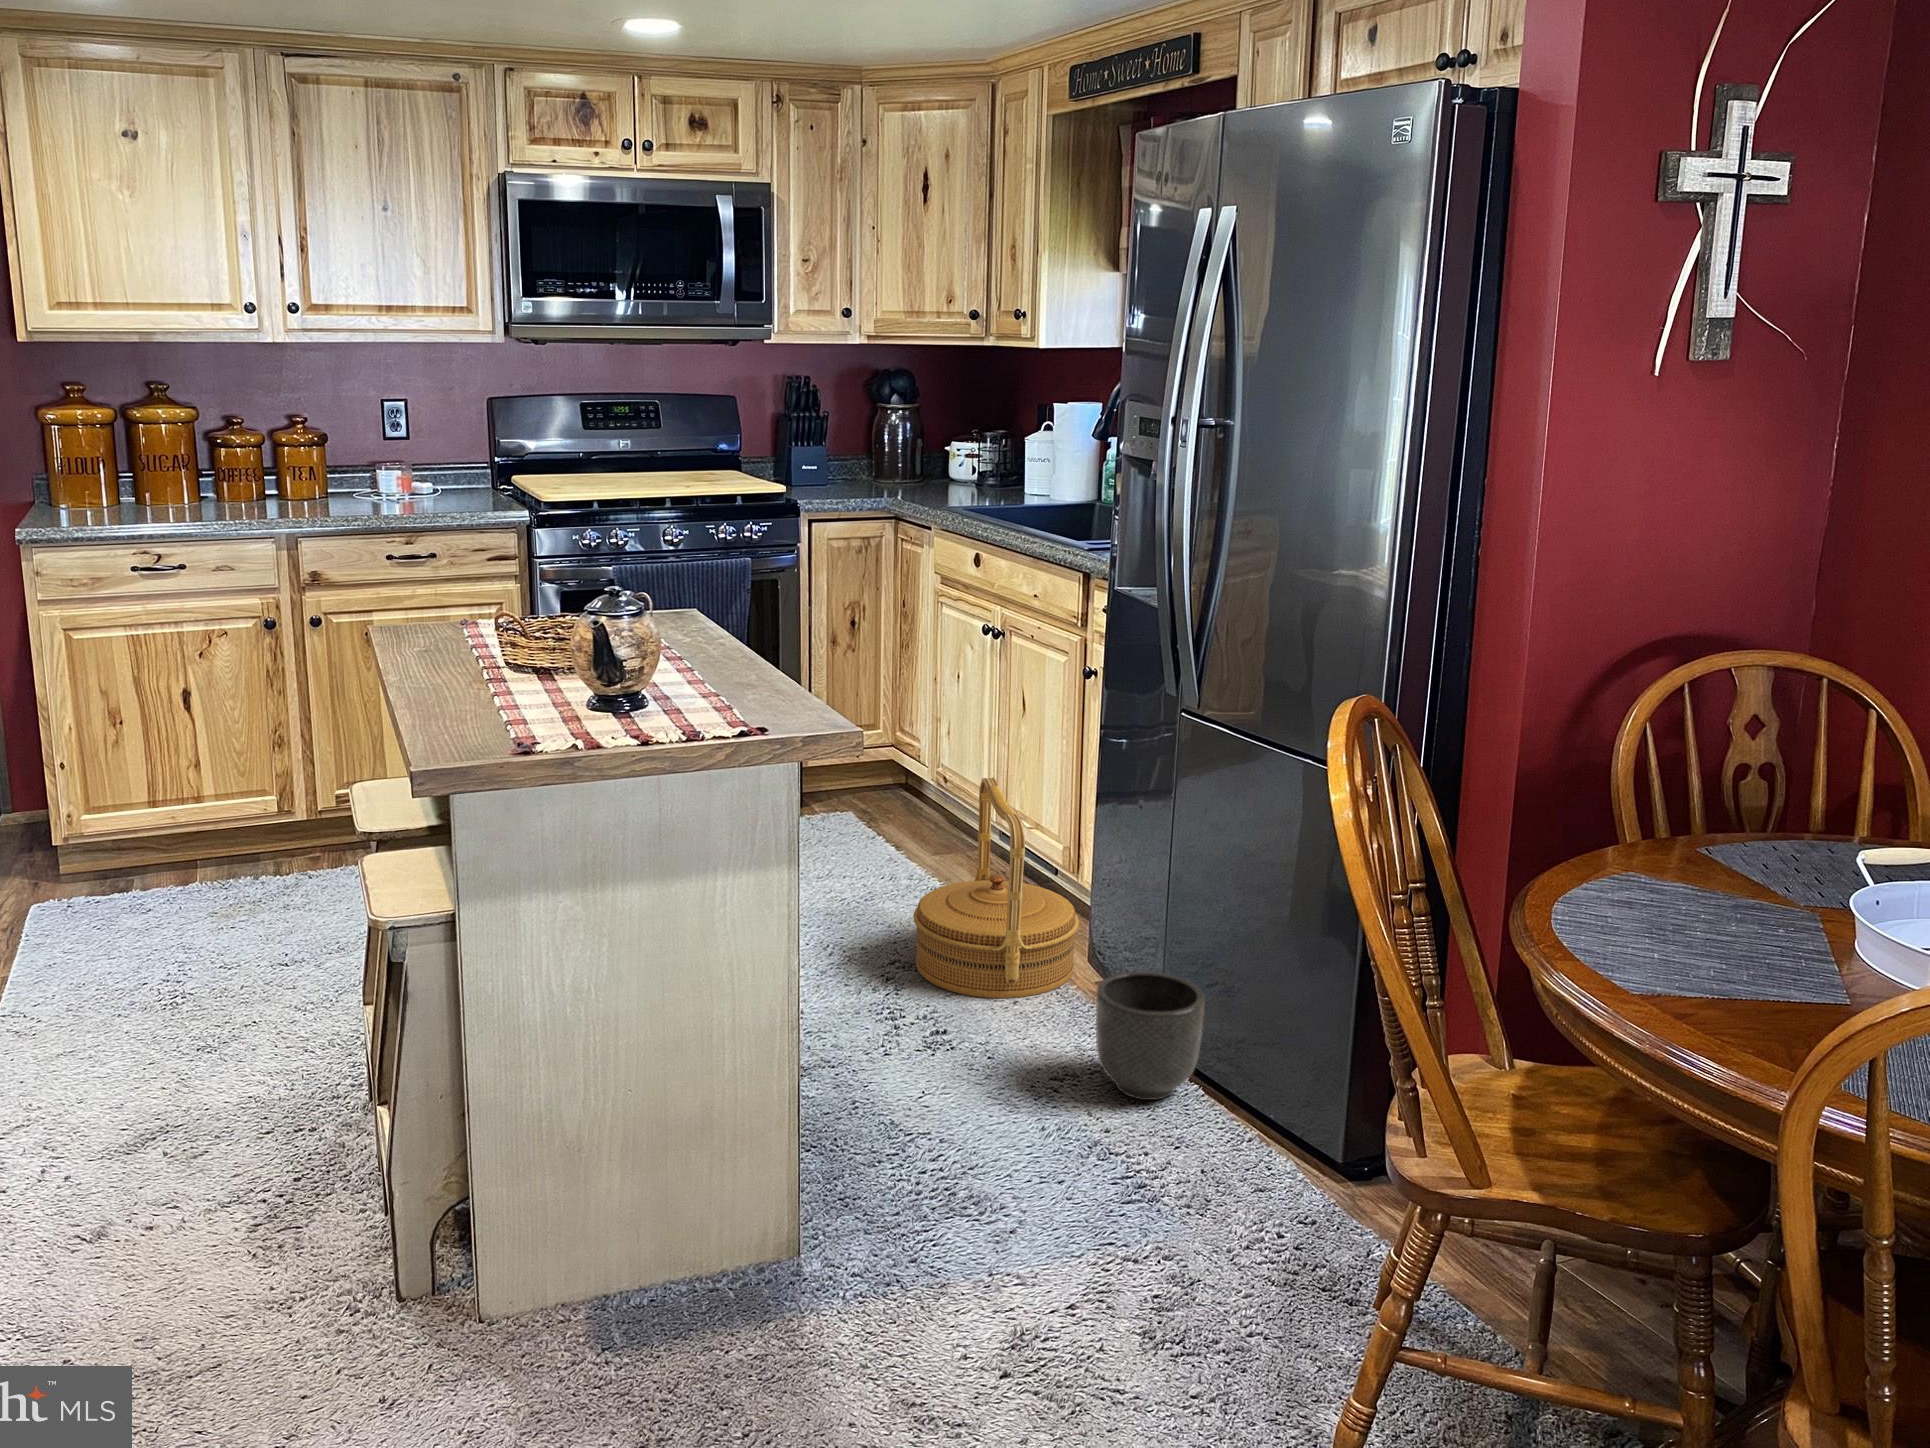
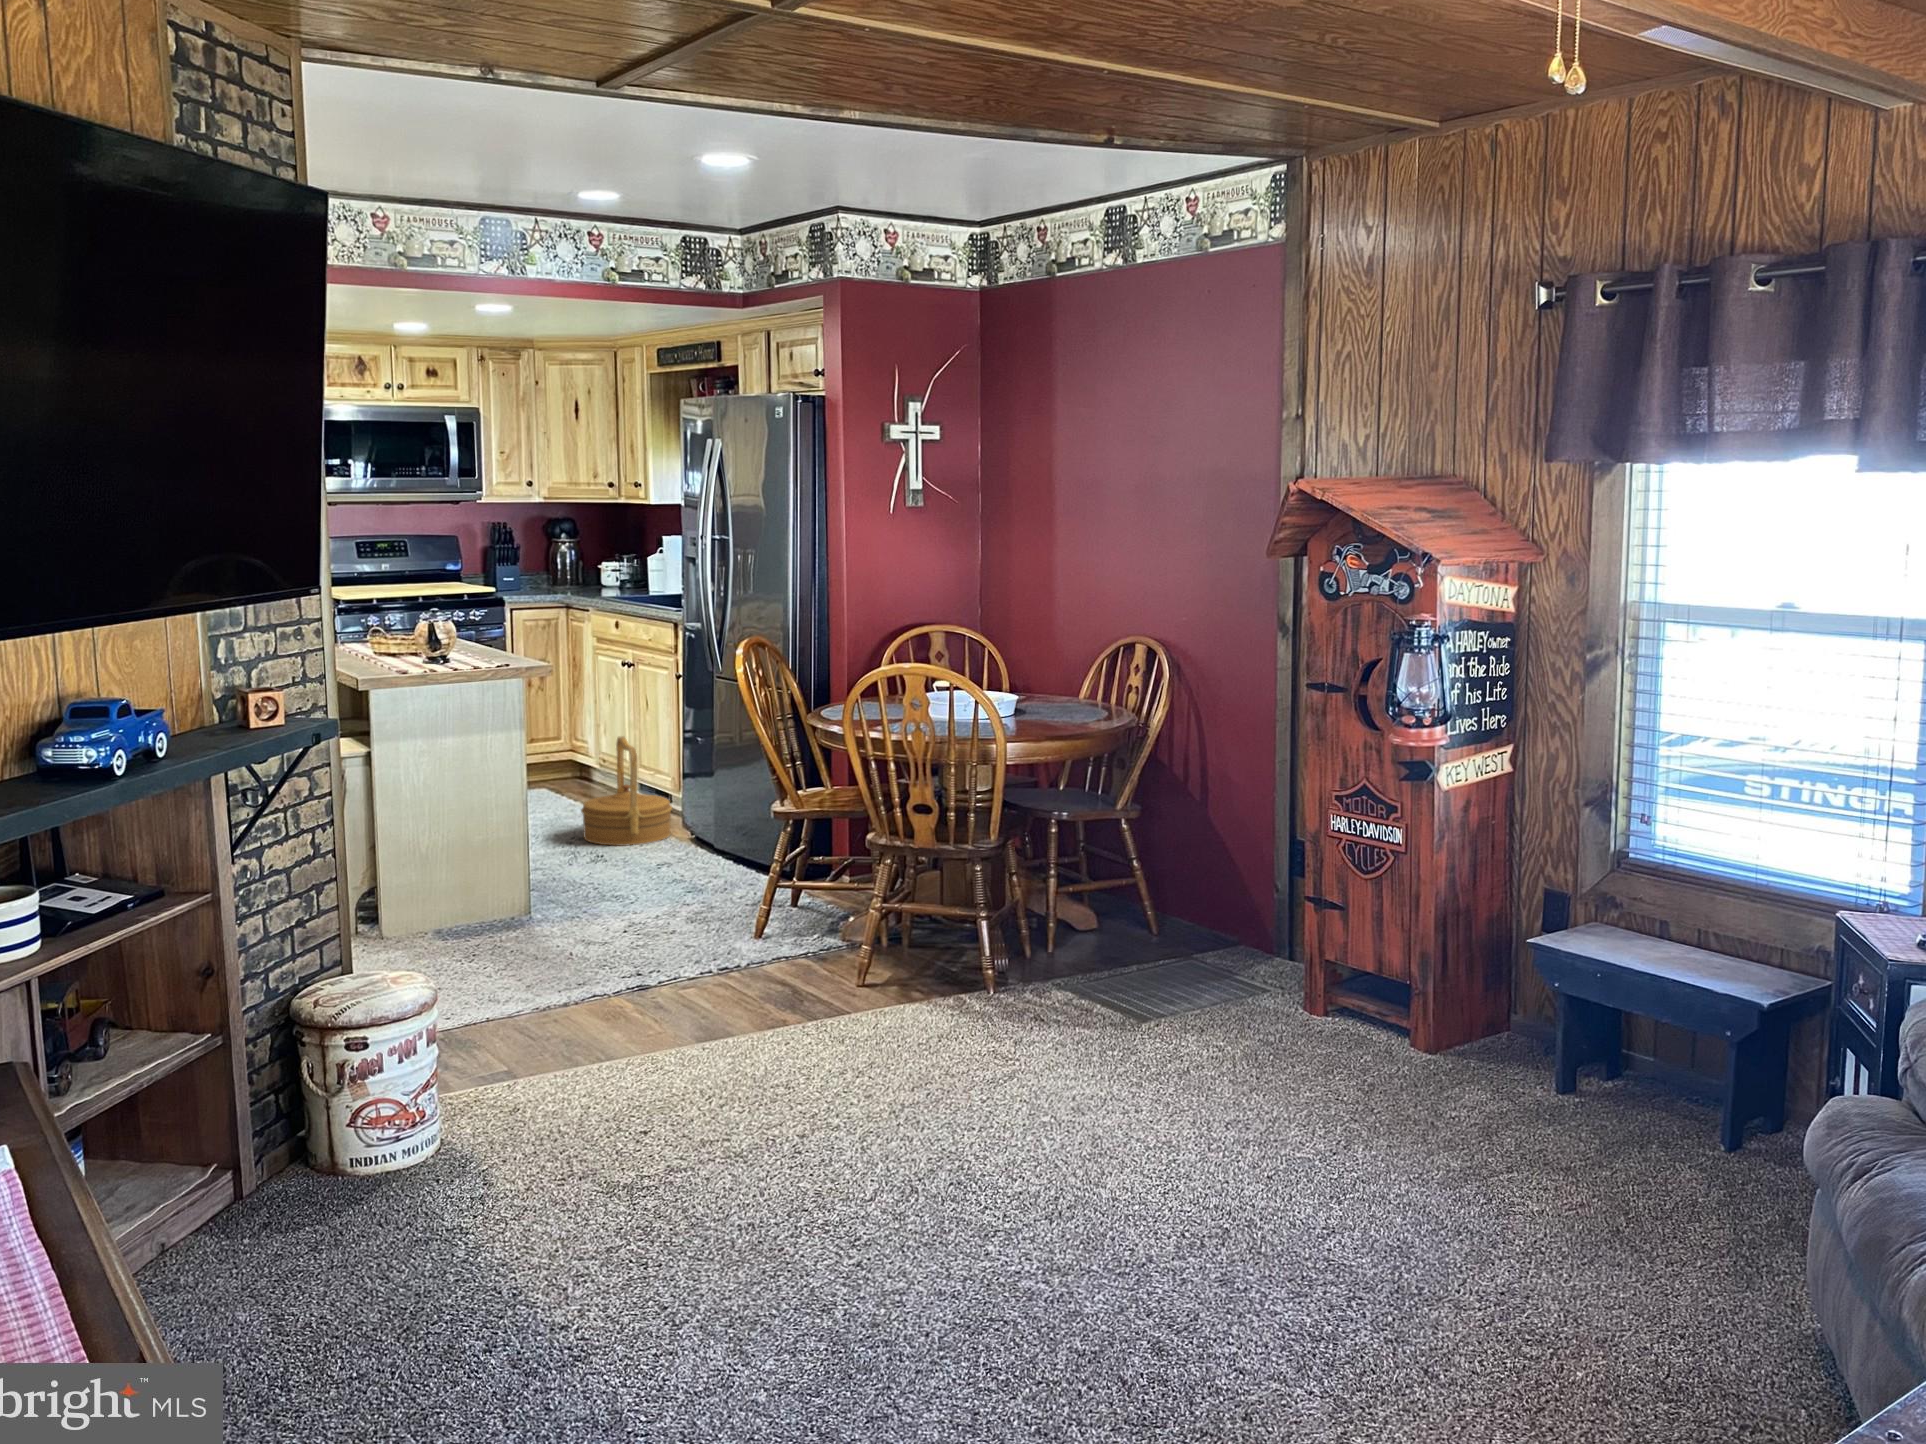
planter: present [1096,972,1204,1100] -> none [671,810,723,867]

